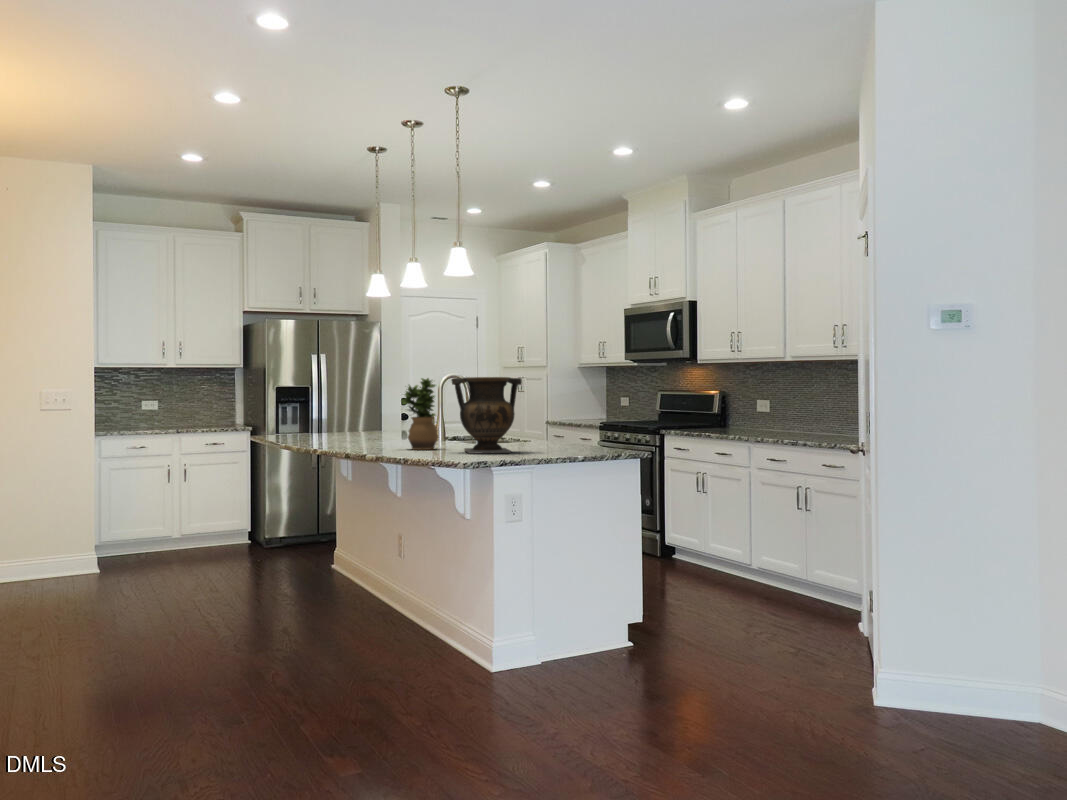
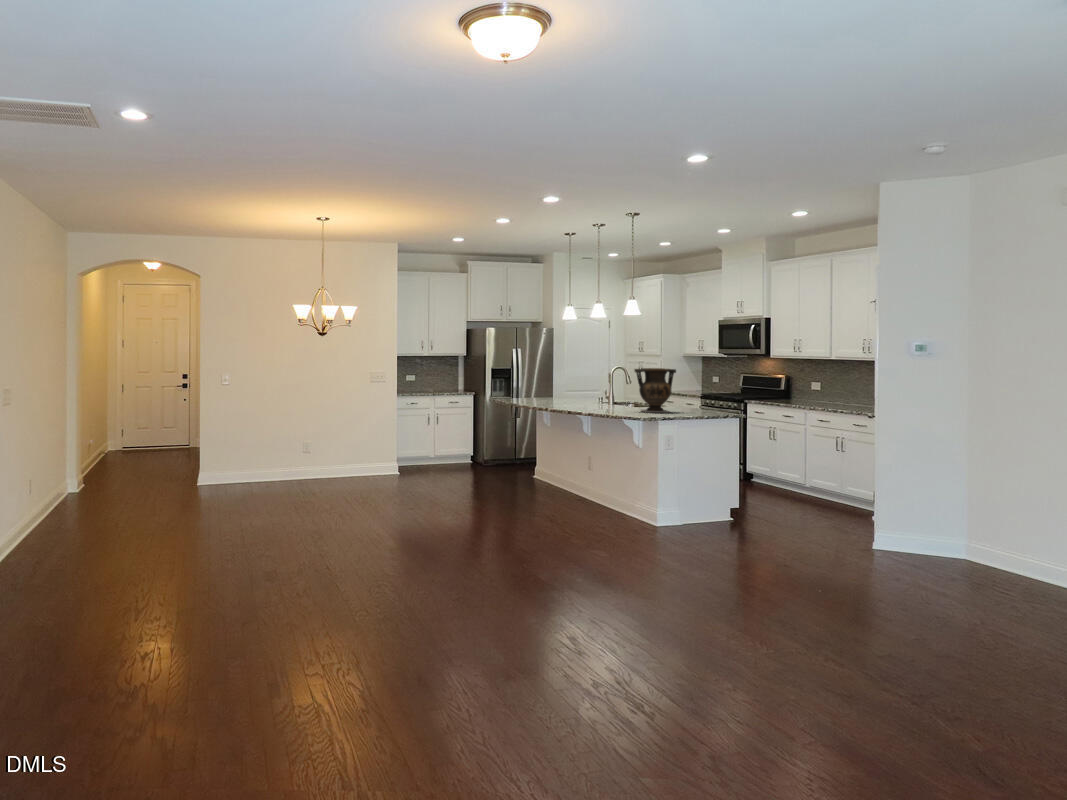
potted plant: present [402,378,438,450] -> none [601,368,623,410]

